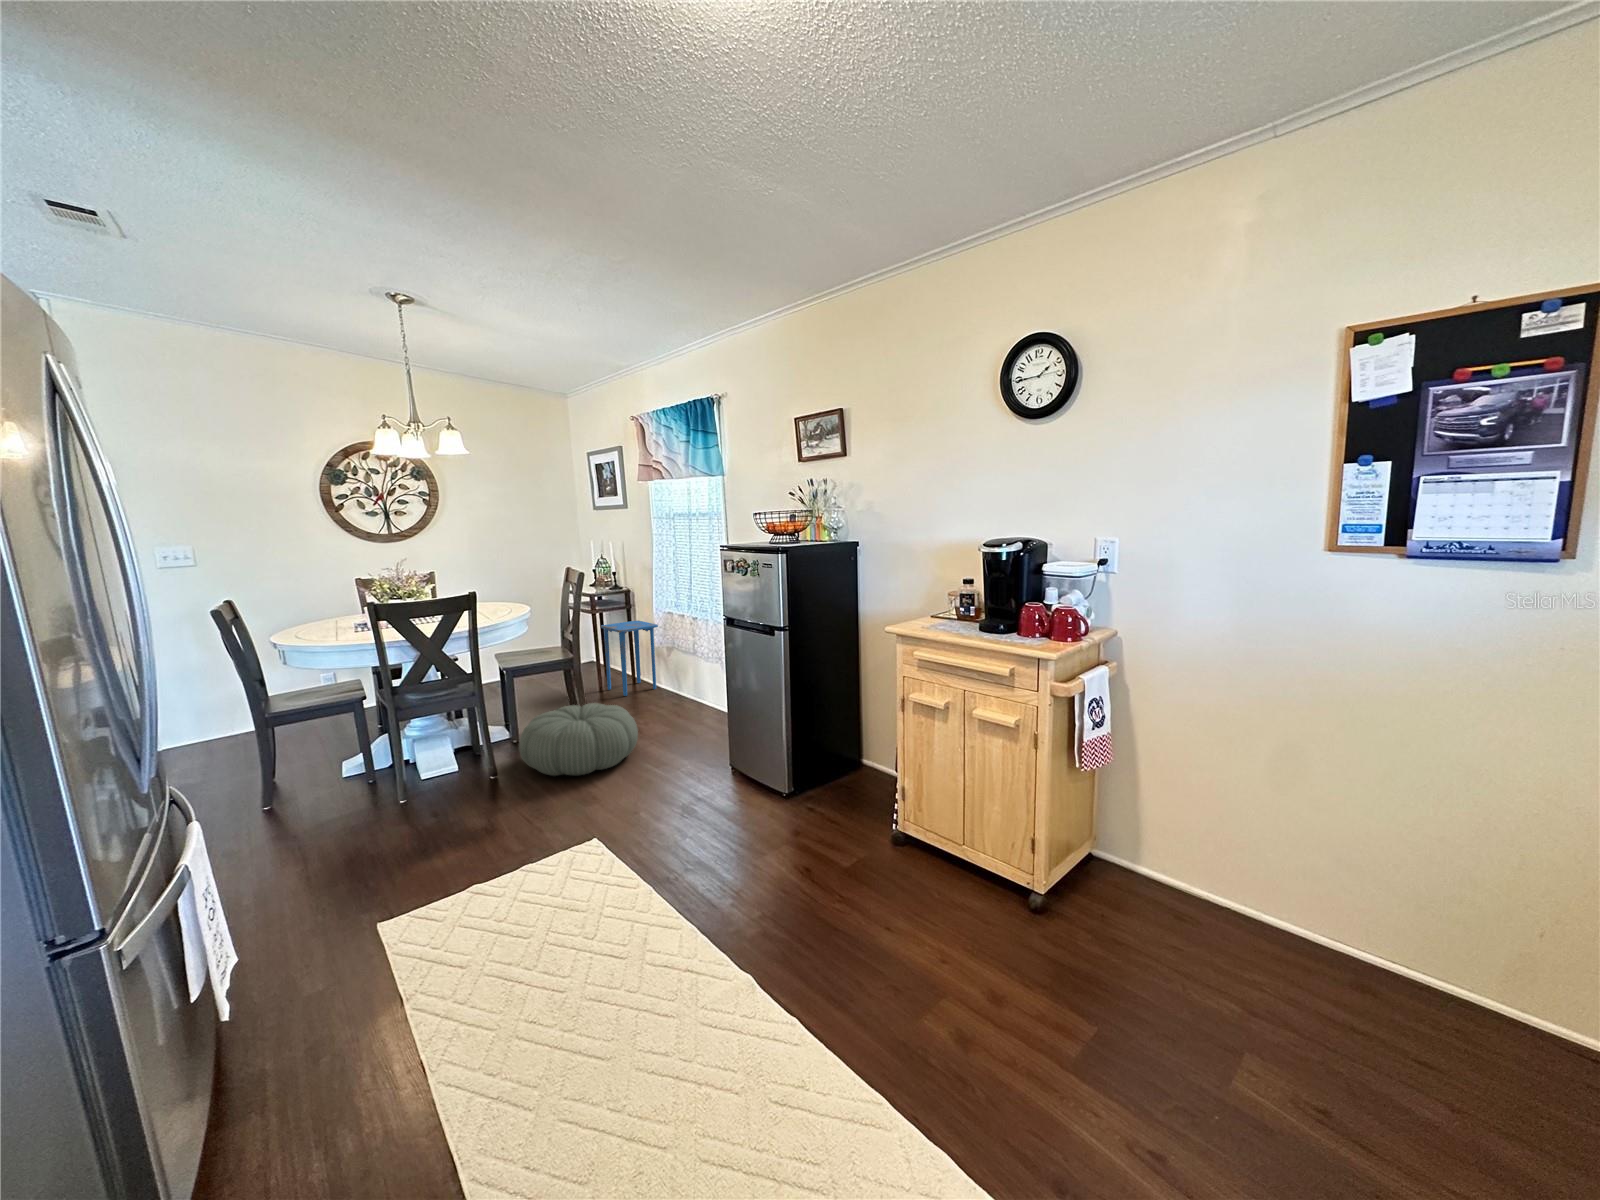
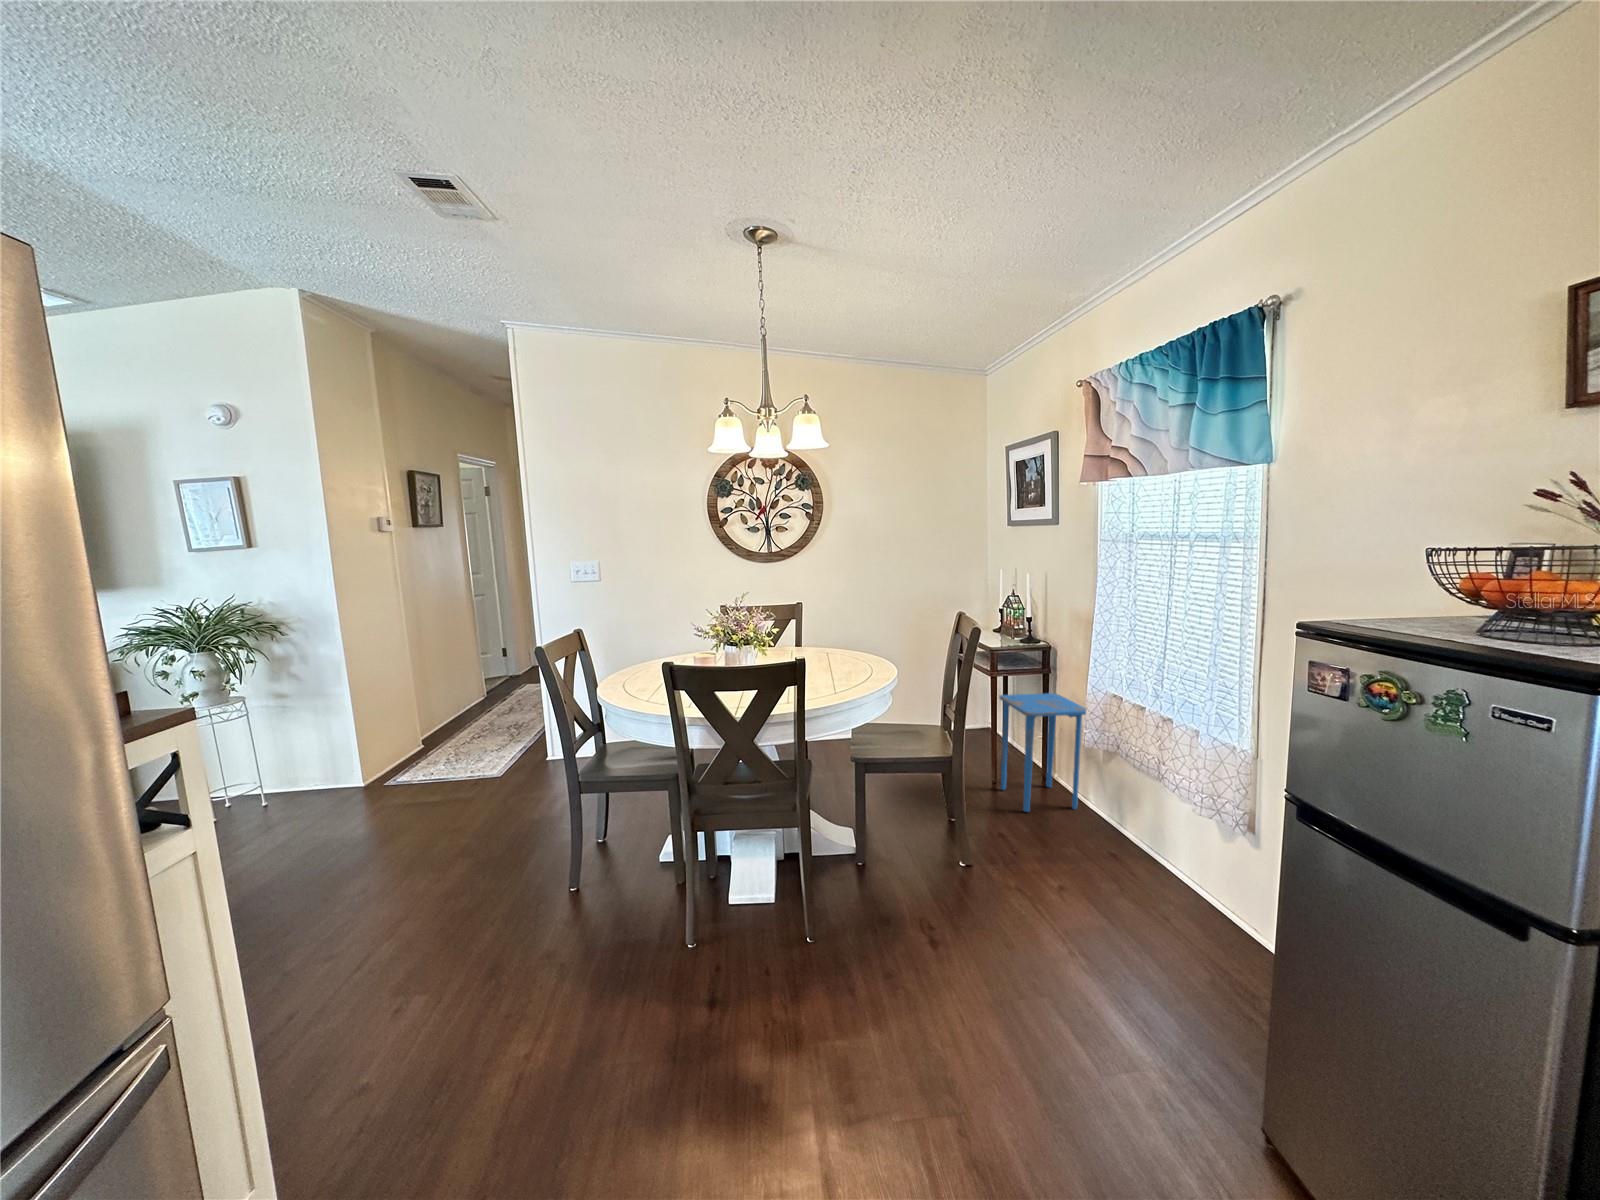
pouf: present [519,703,638,776] -> none [842,851,1046,1025]

